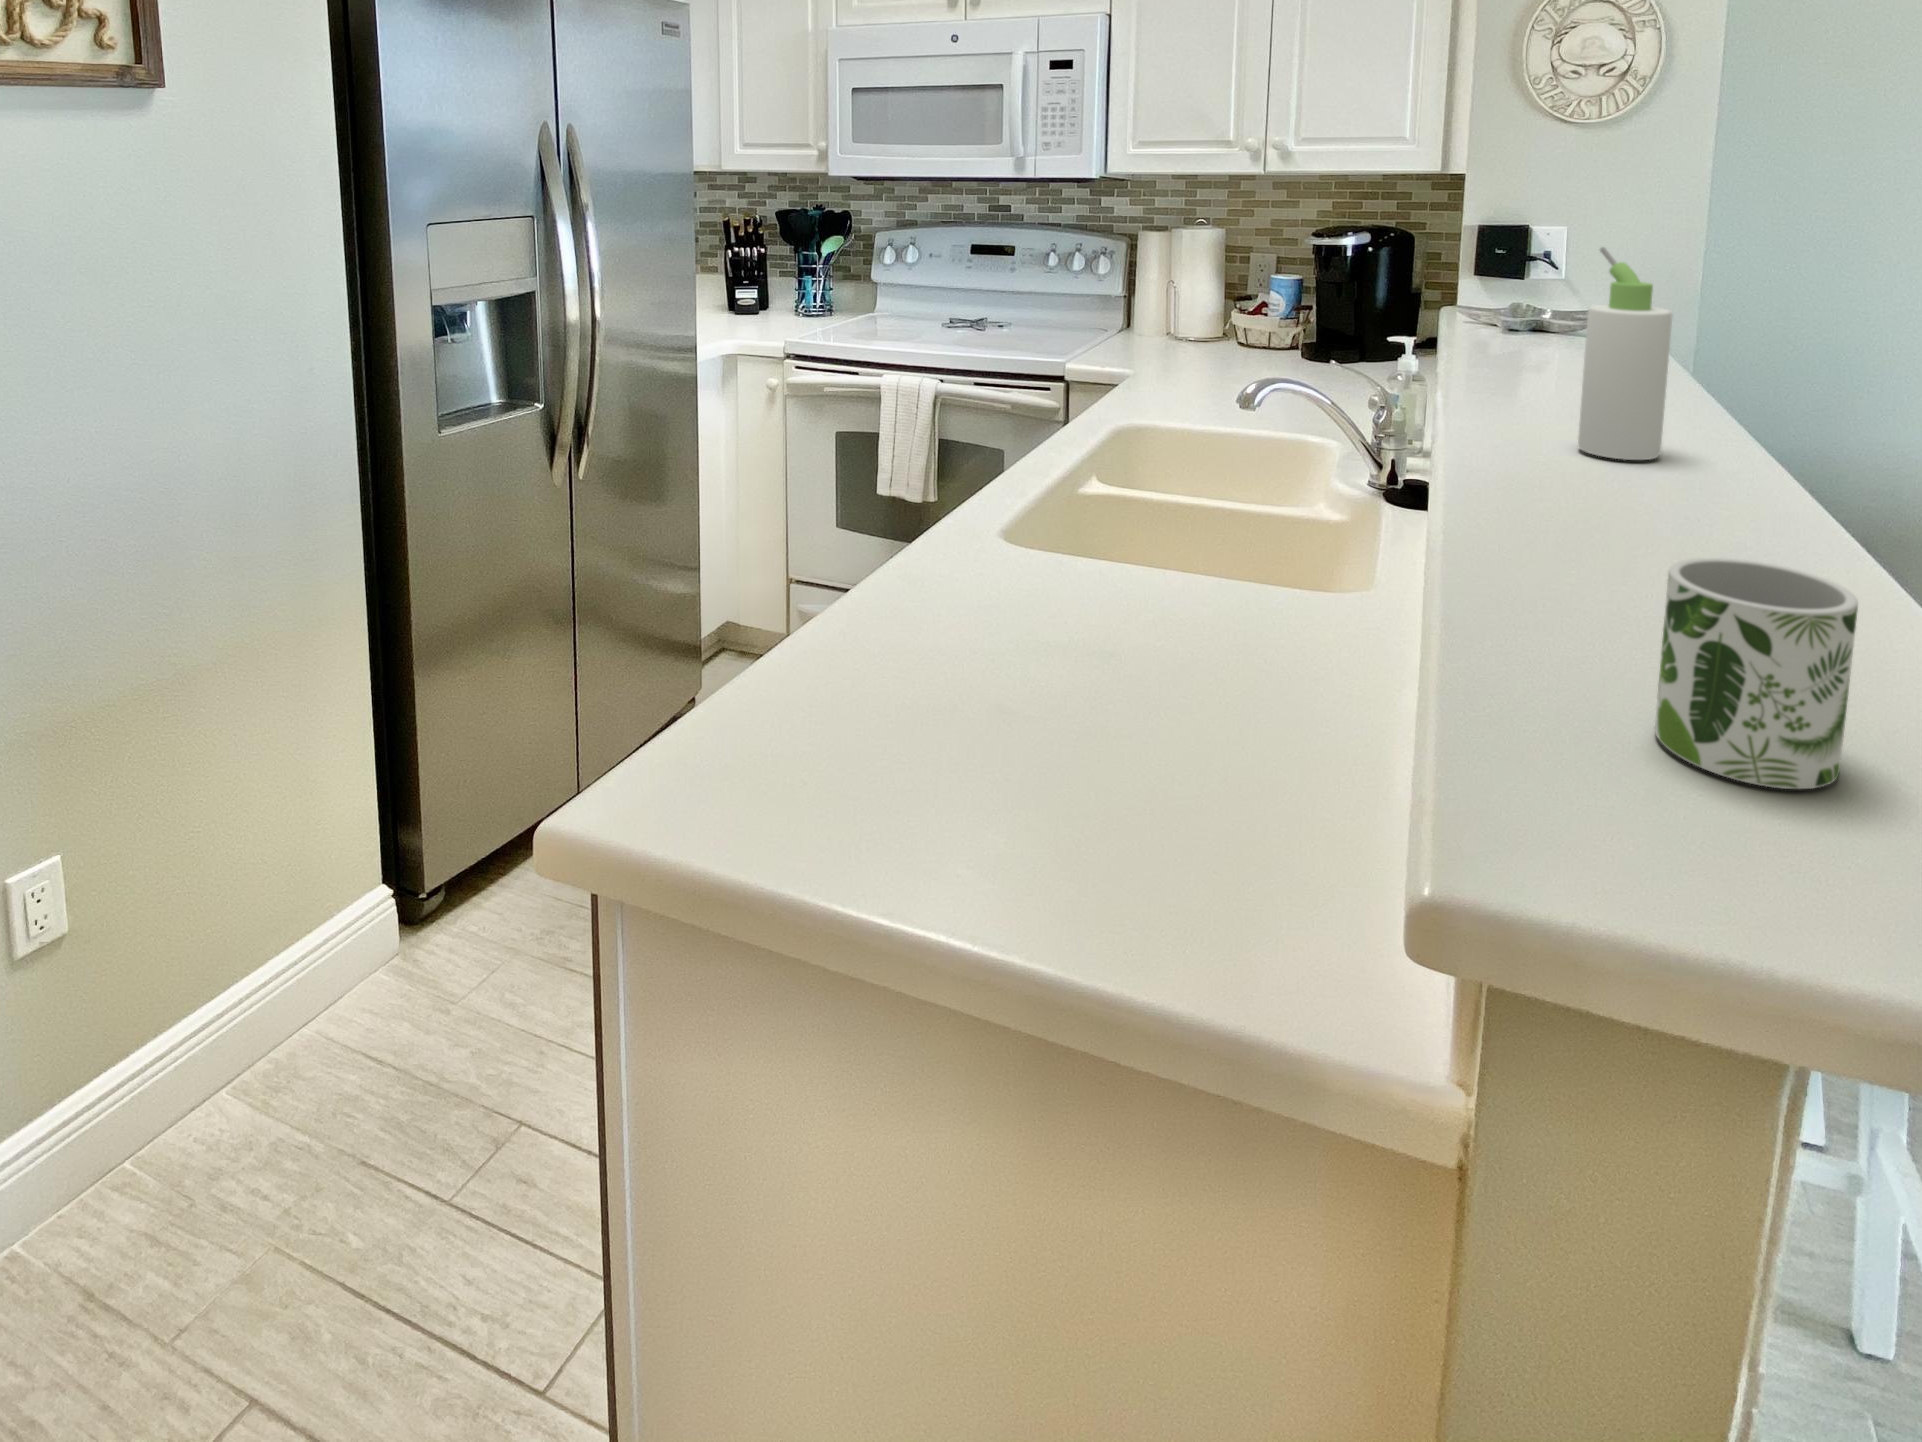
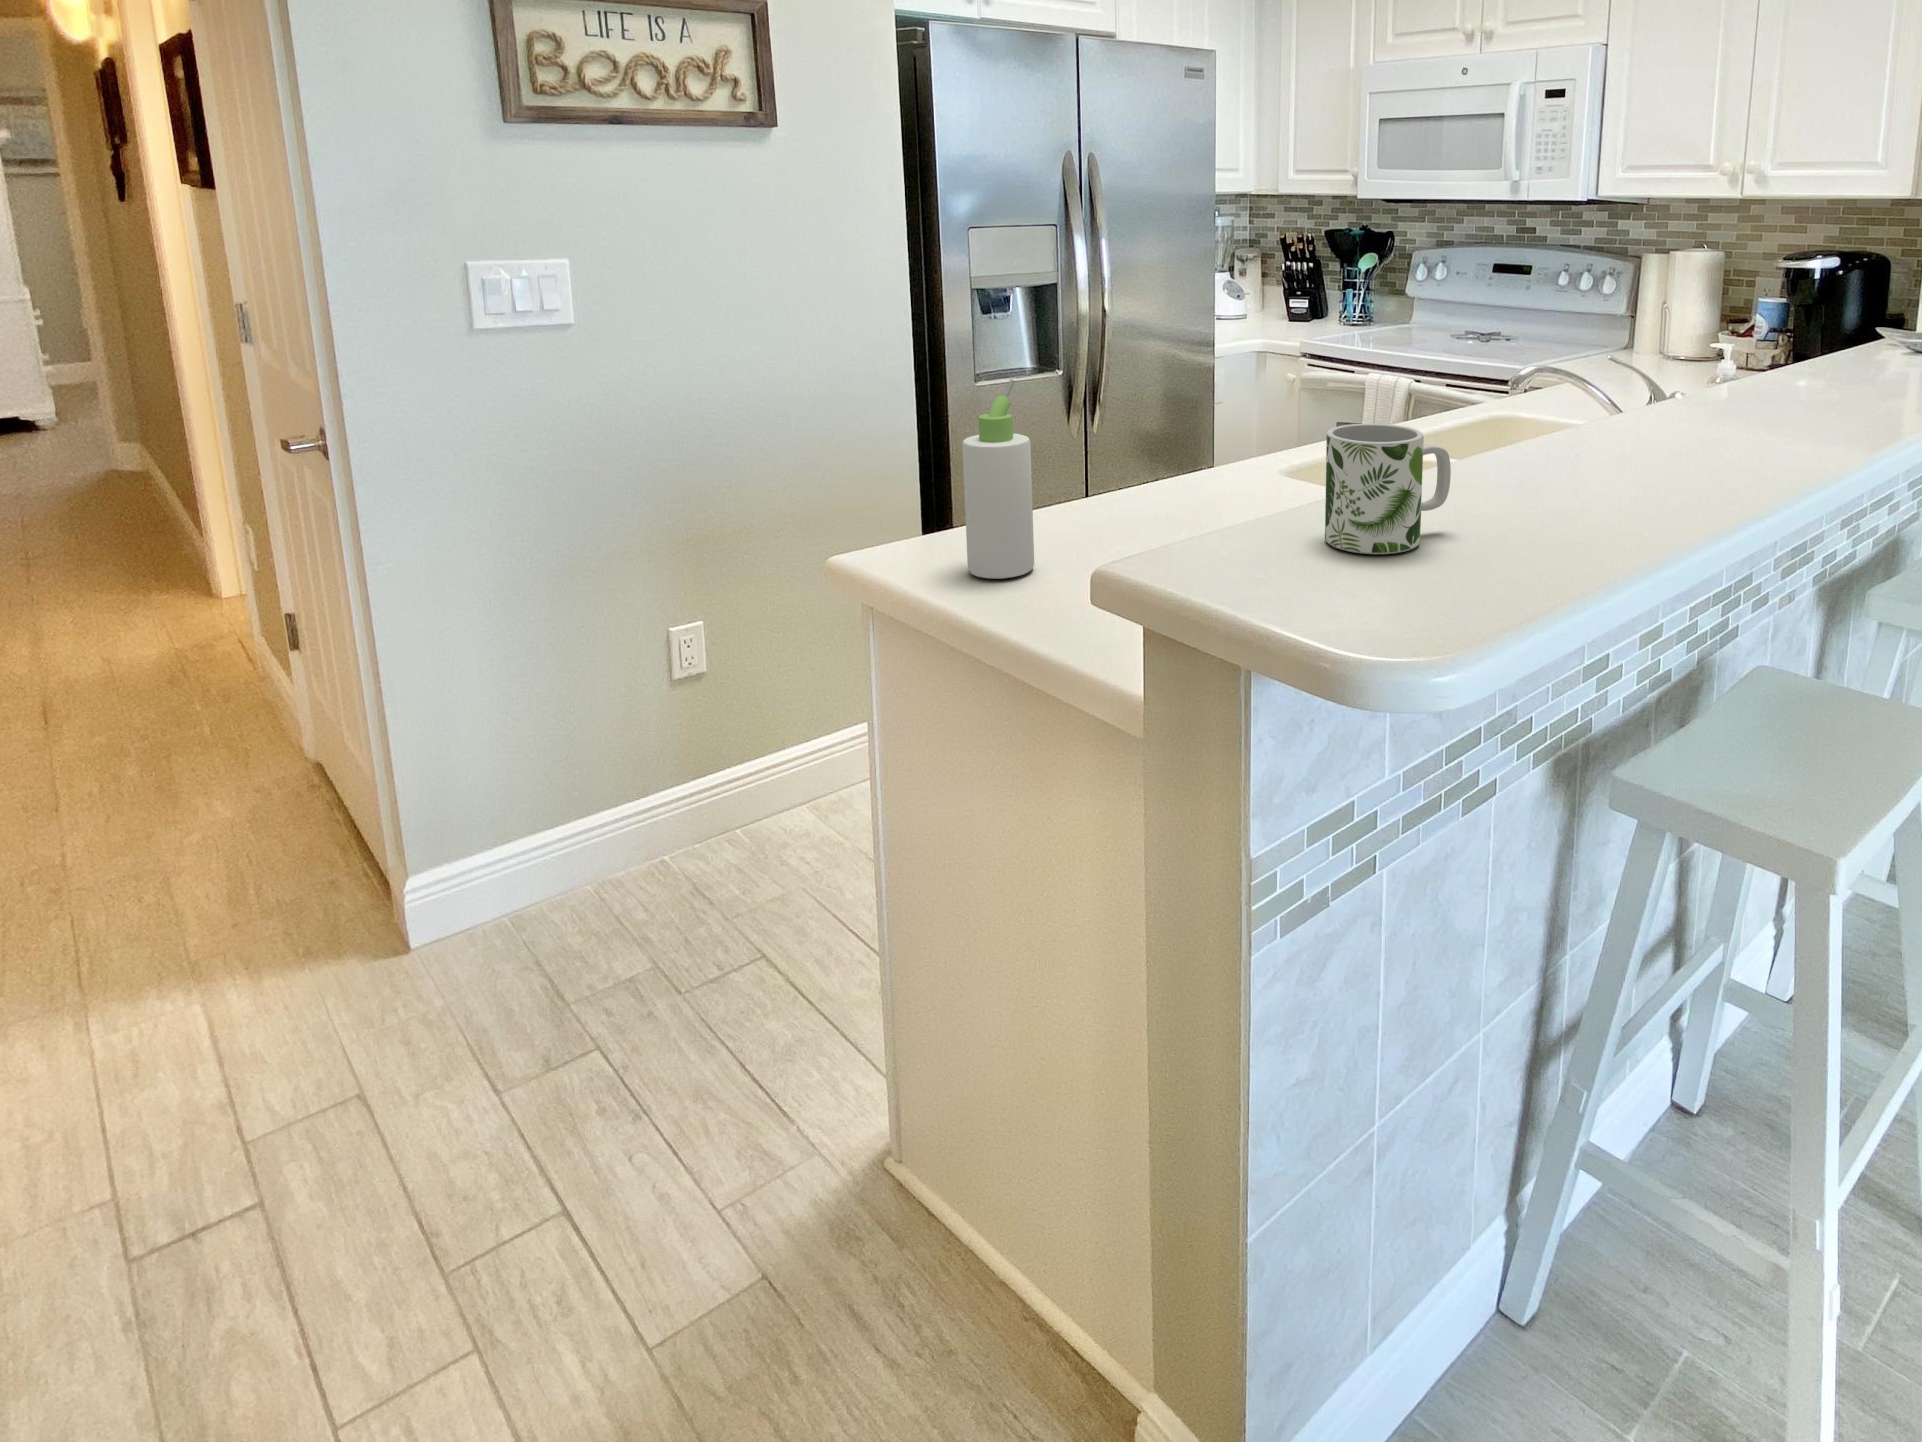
bottle: present [1578,247,1672,460] -> present [962,380,1034,579]

